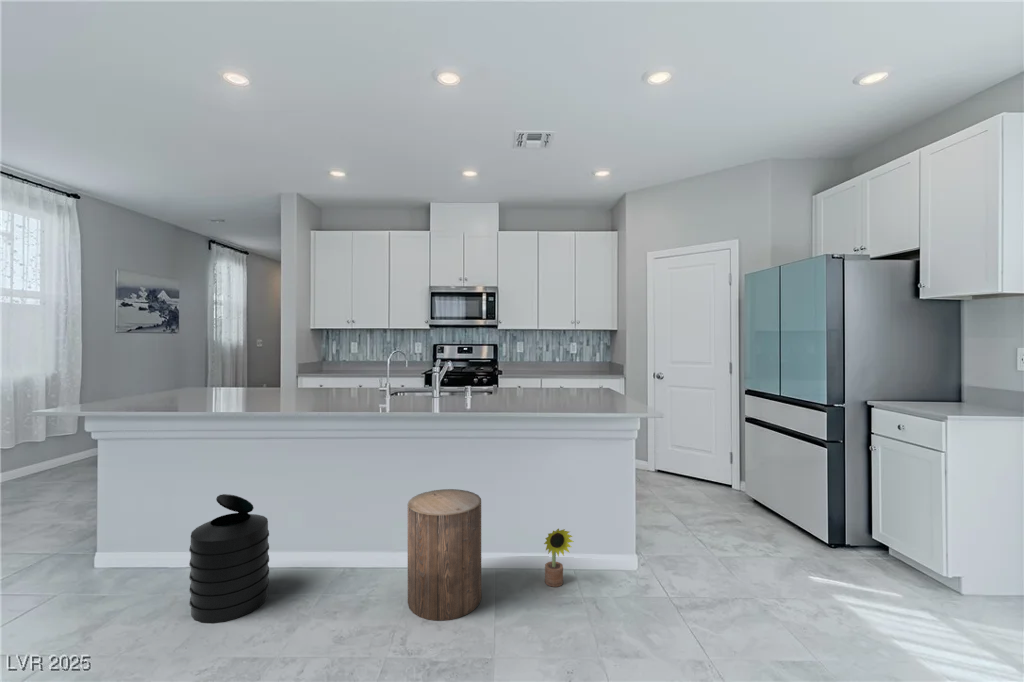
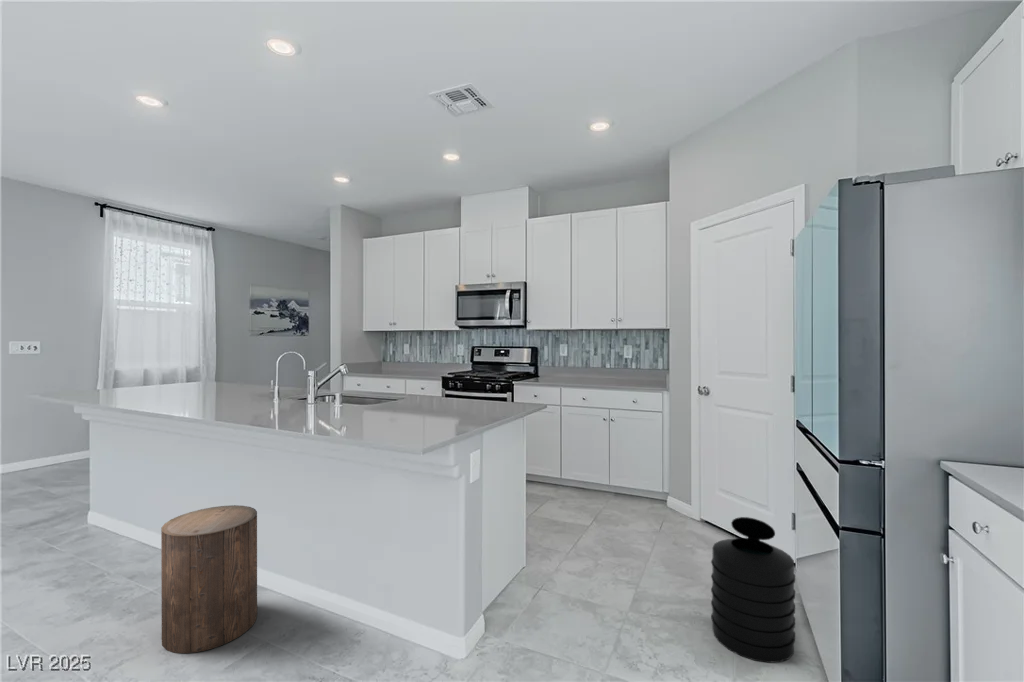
trash can: present [189,494,269,623] -> present [711,517,795,663]
decorative plant: present [544,529,573,587] -> none [297,578,340,651]

